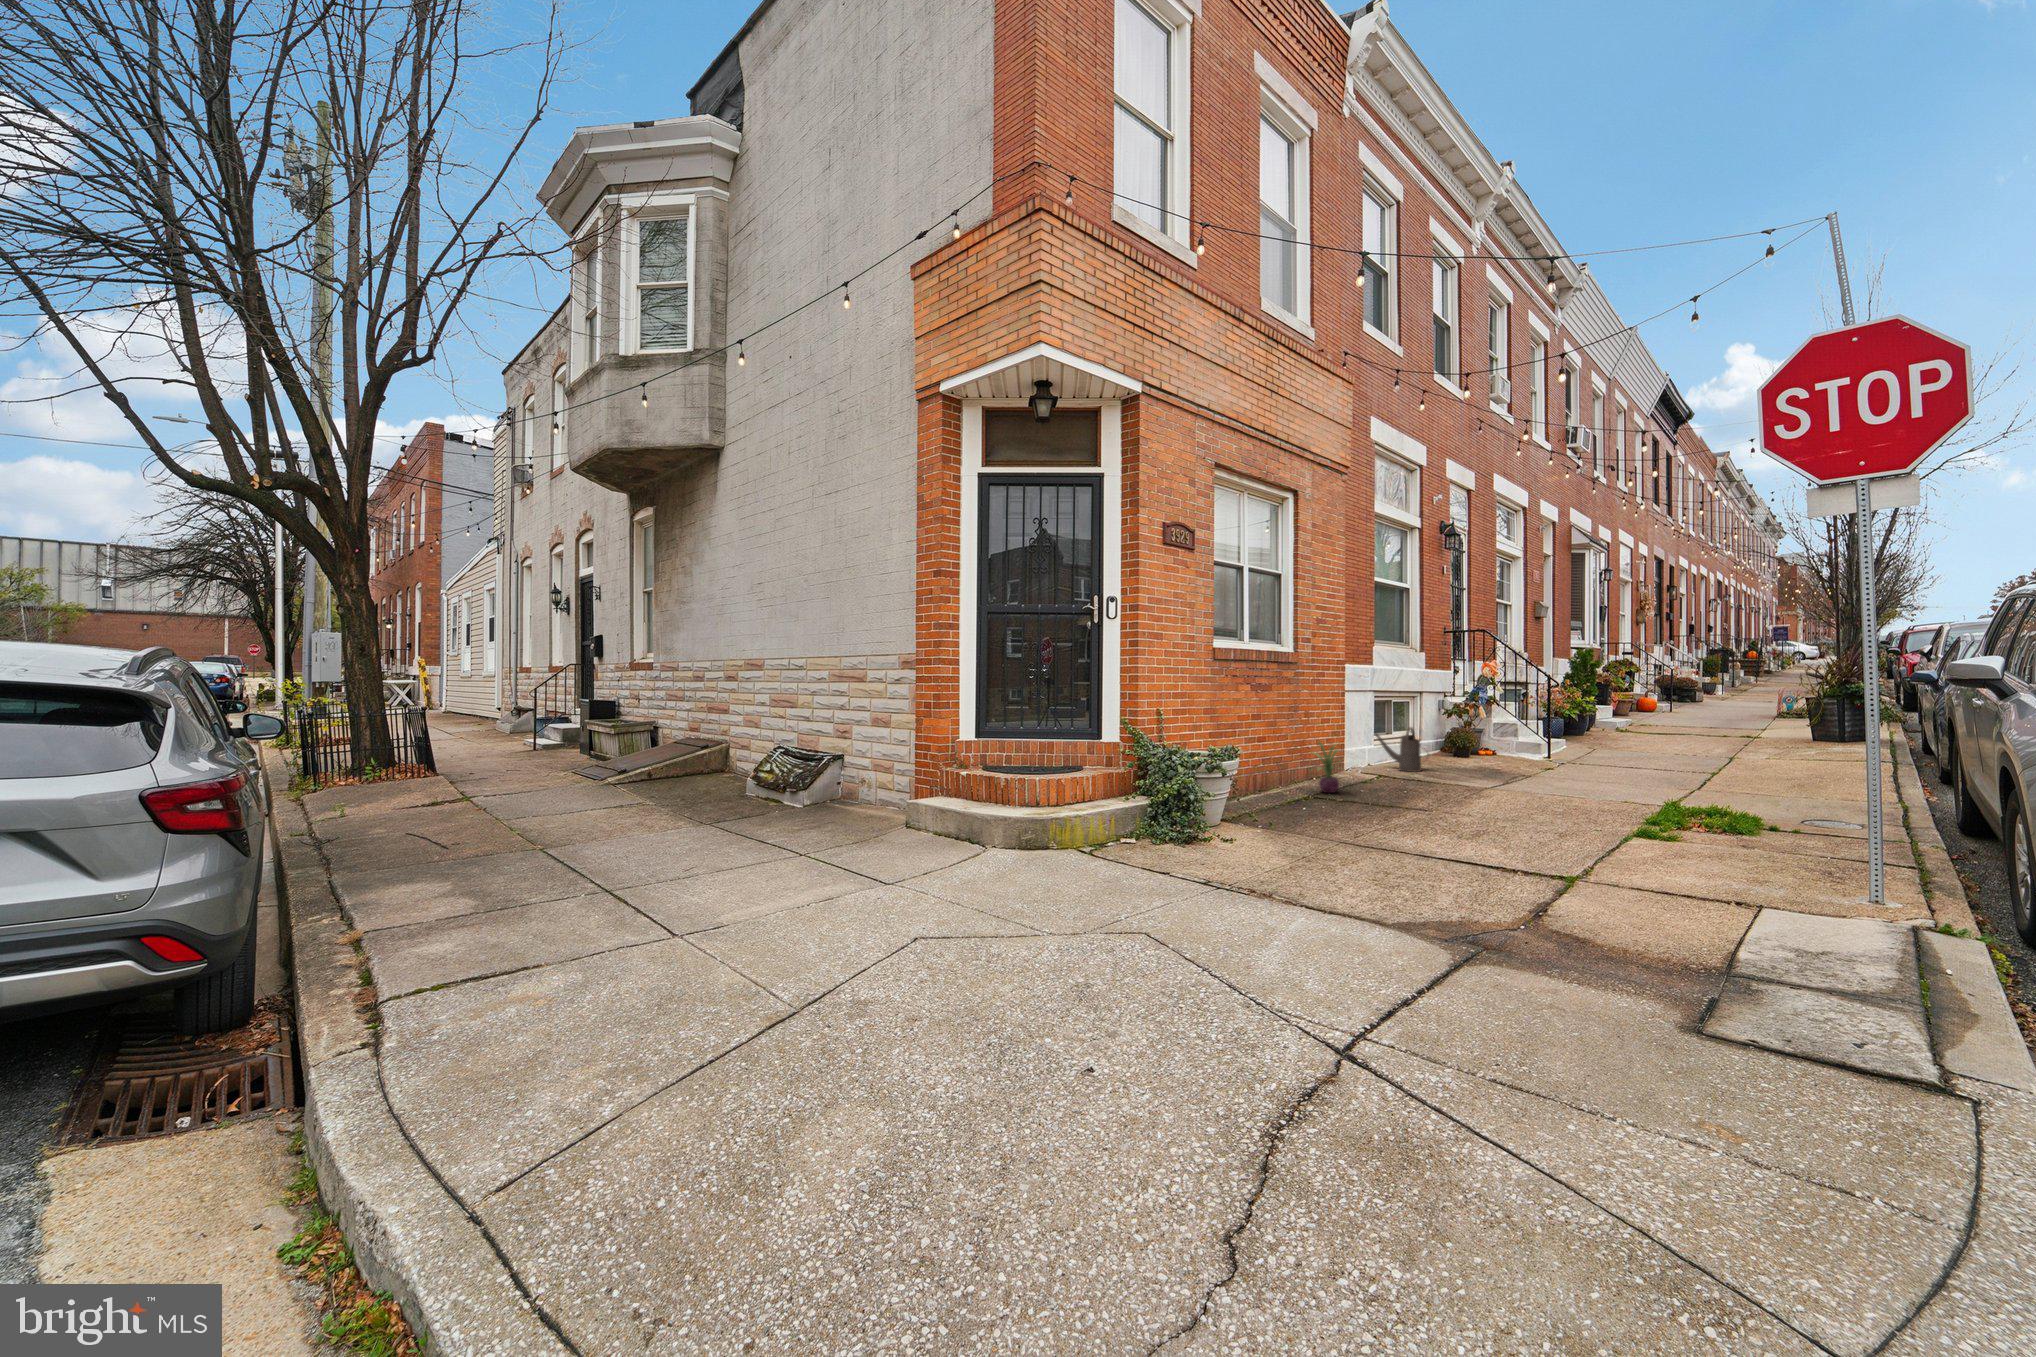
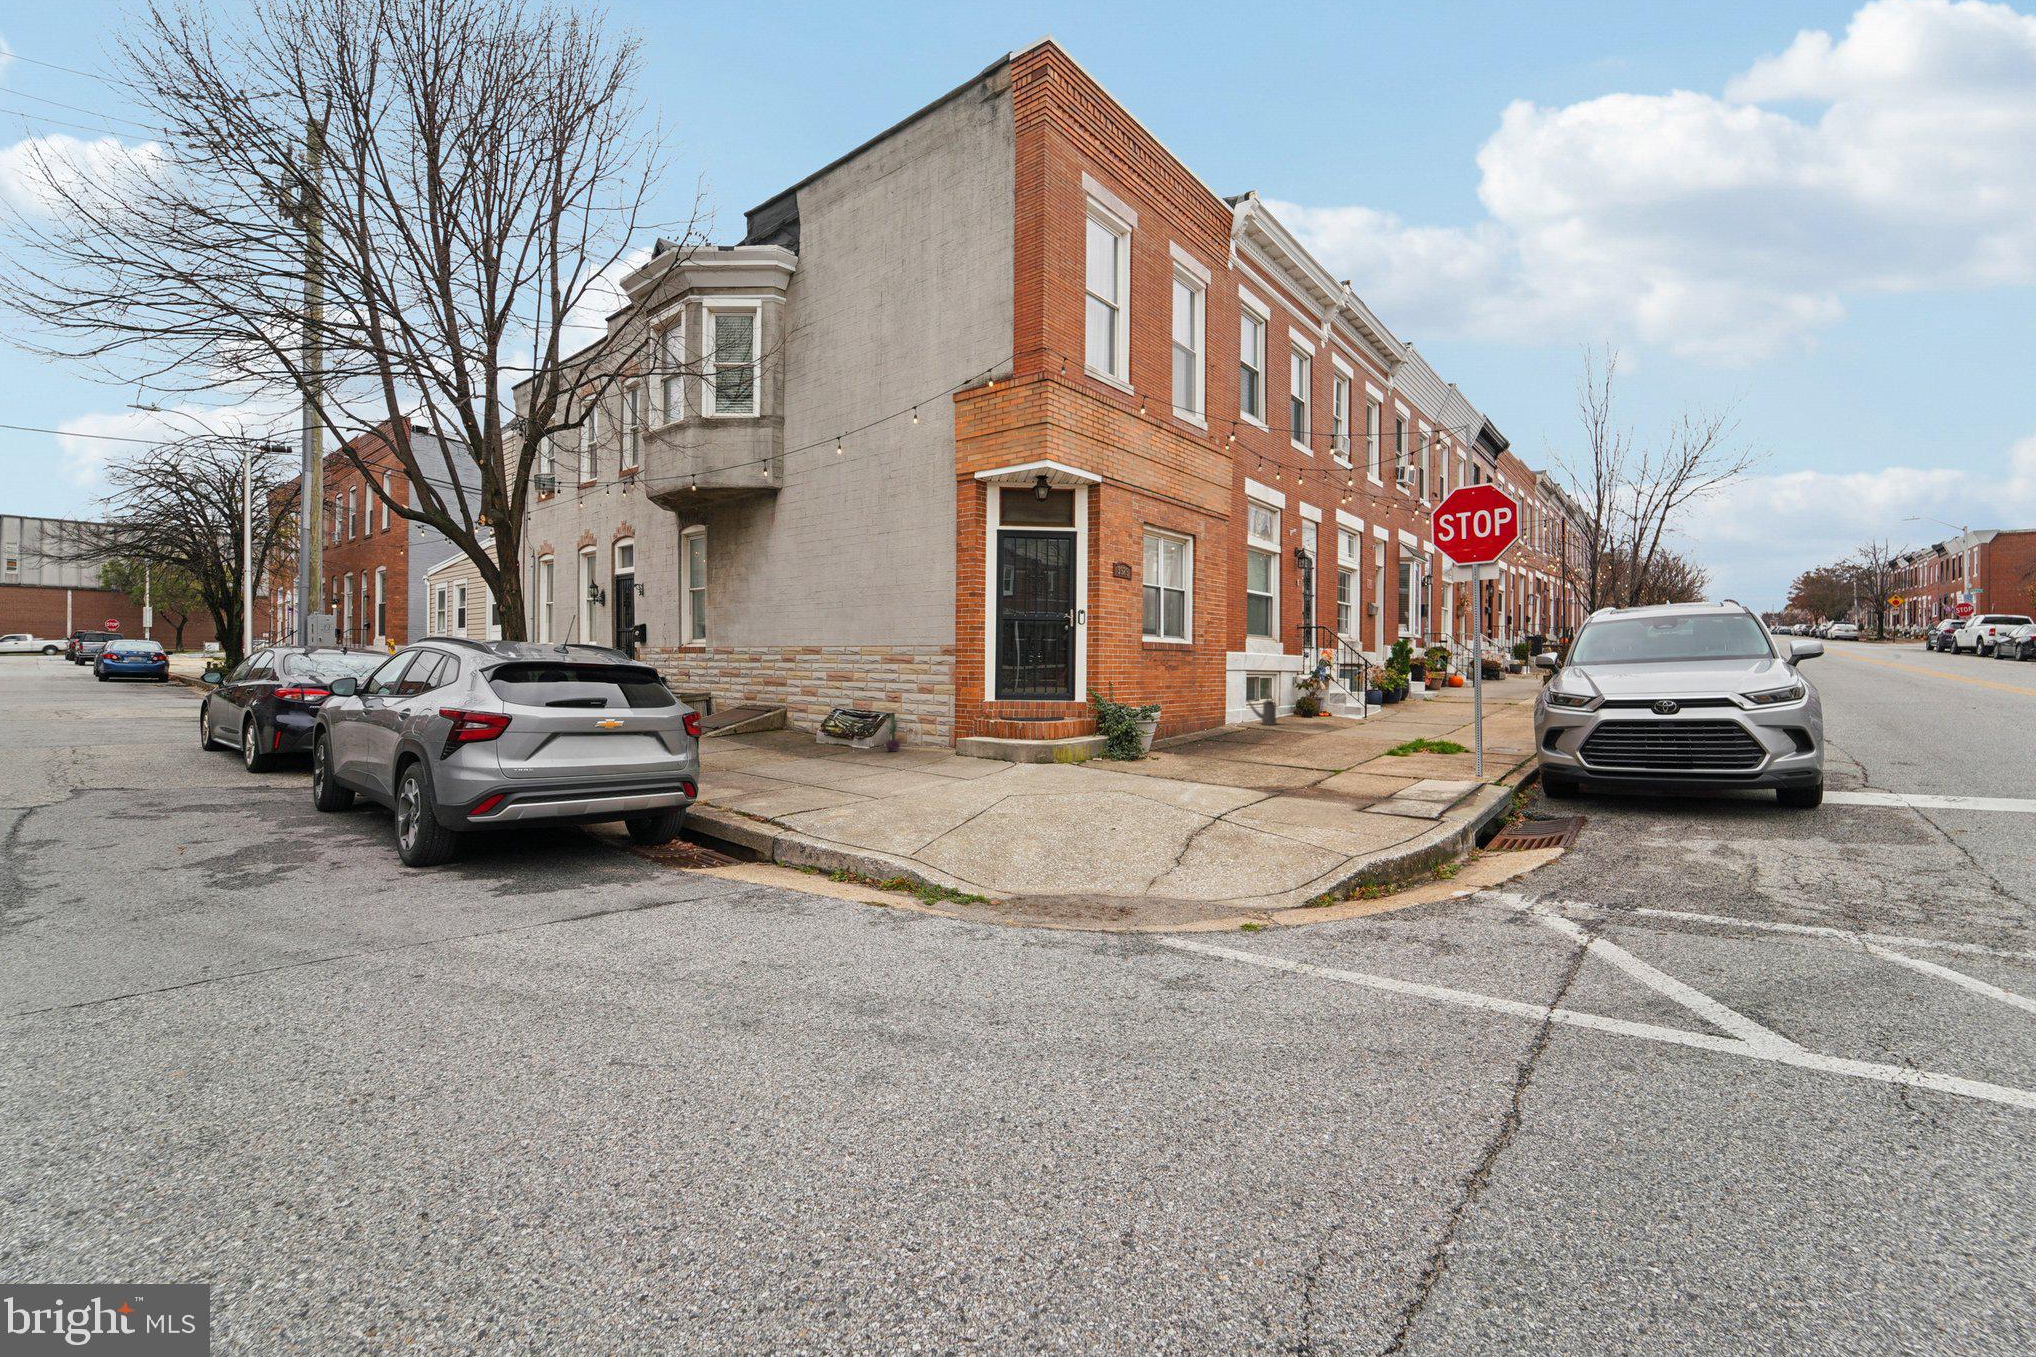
decorative plant: present [1317,742,1340,793] -> present [886,714,900,752]

